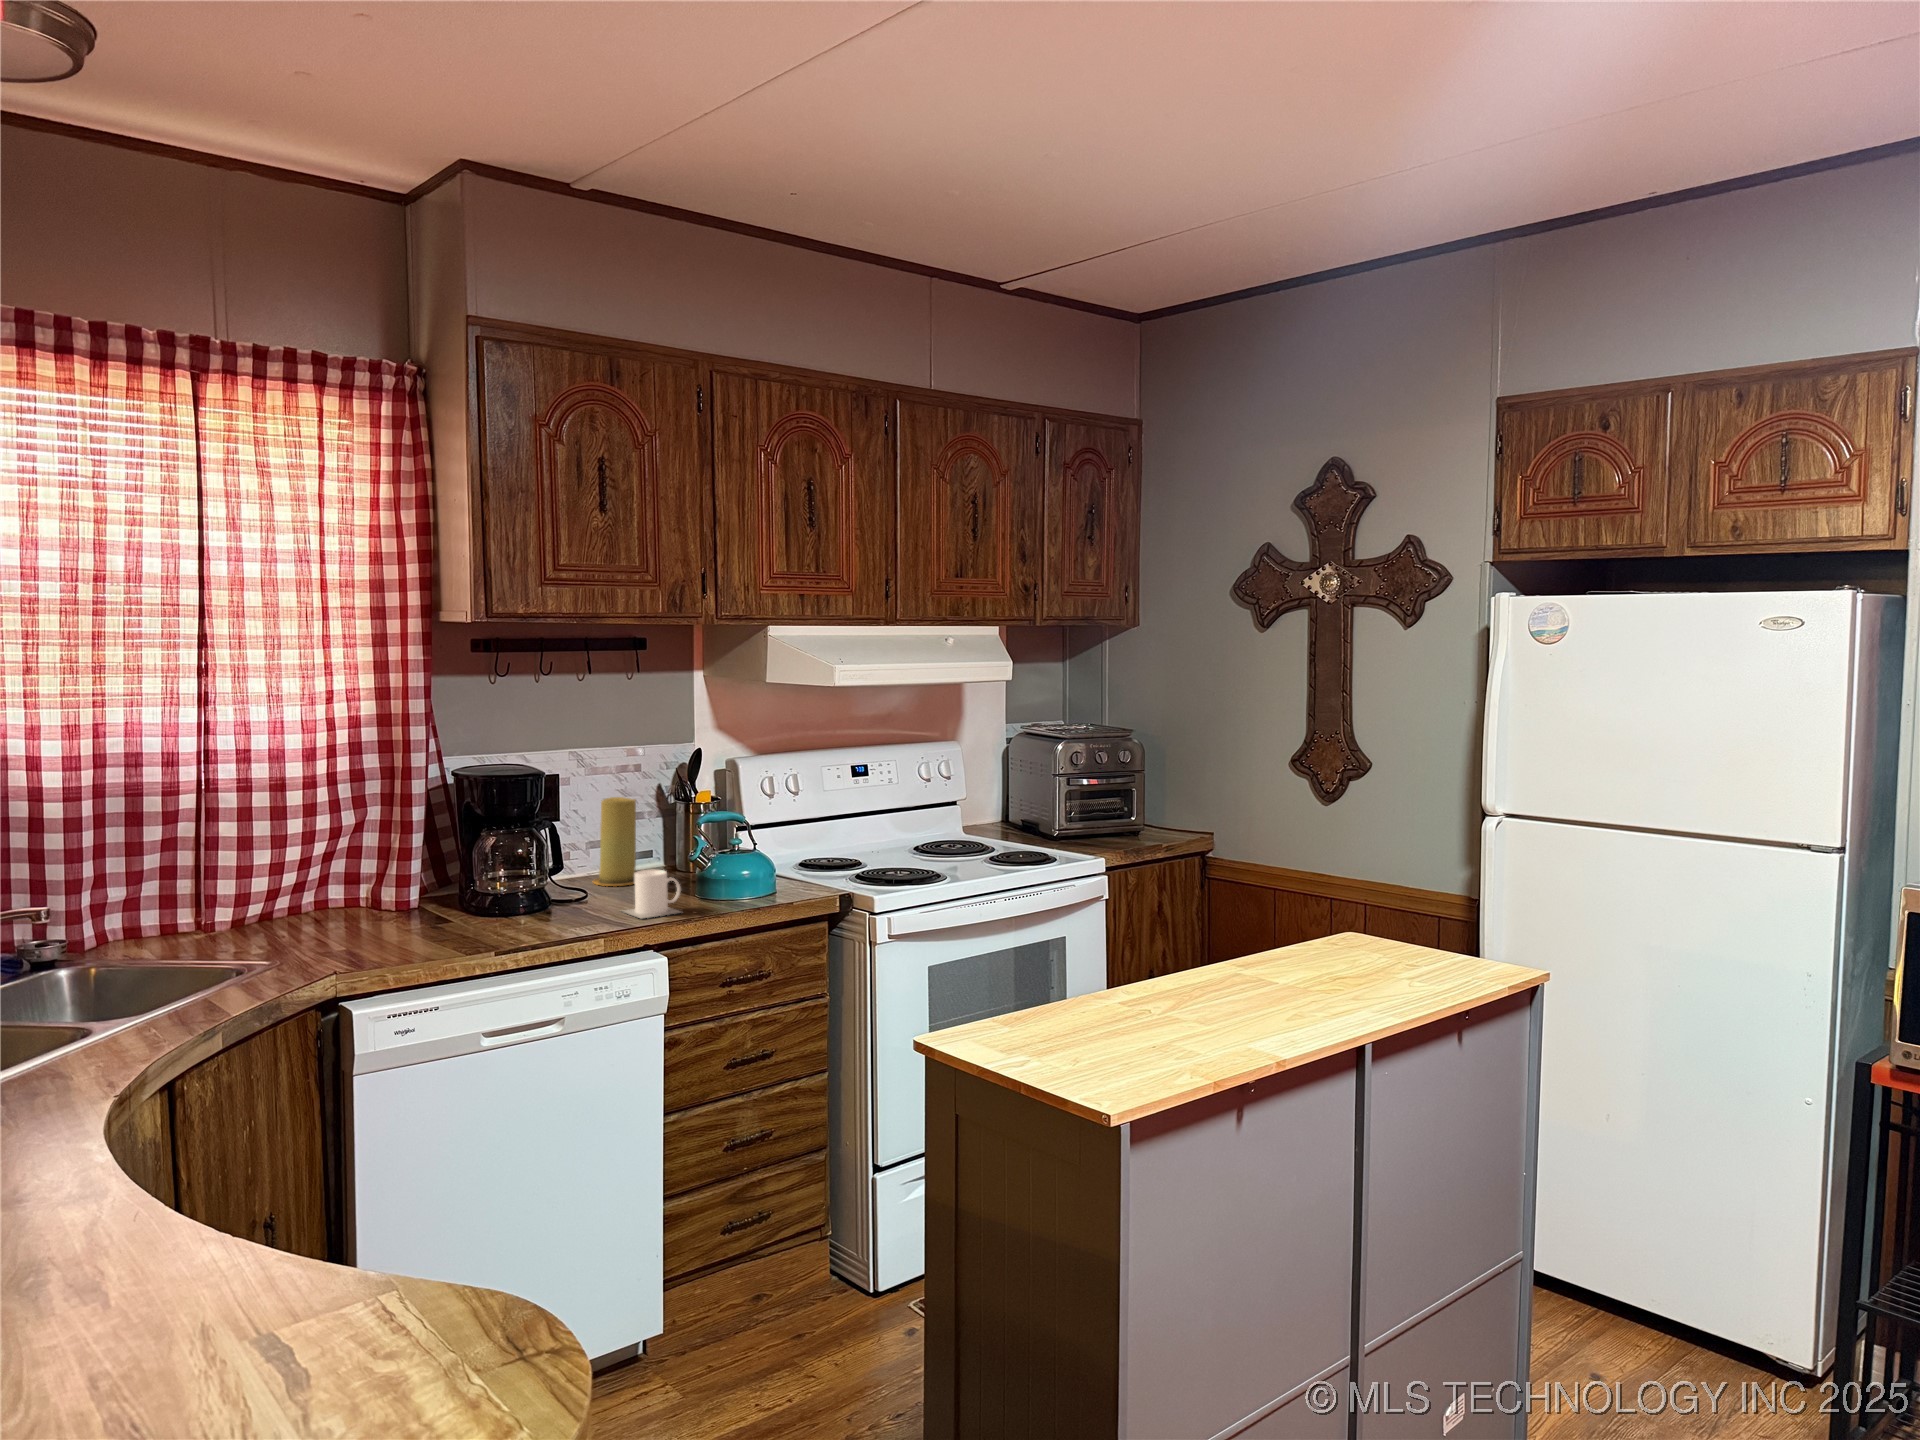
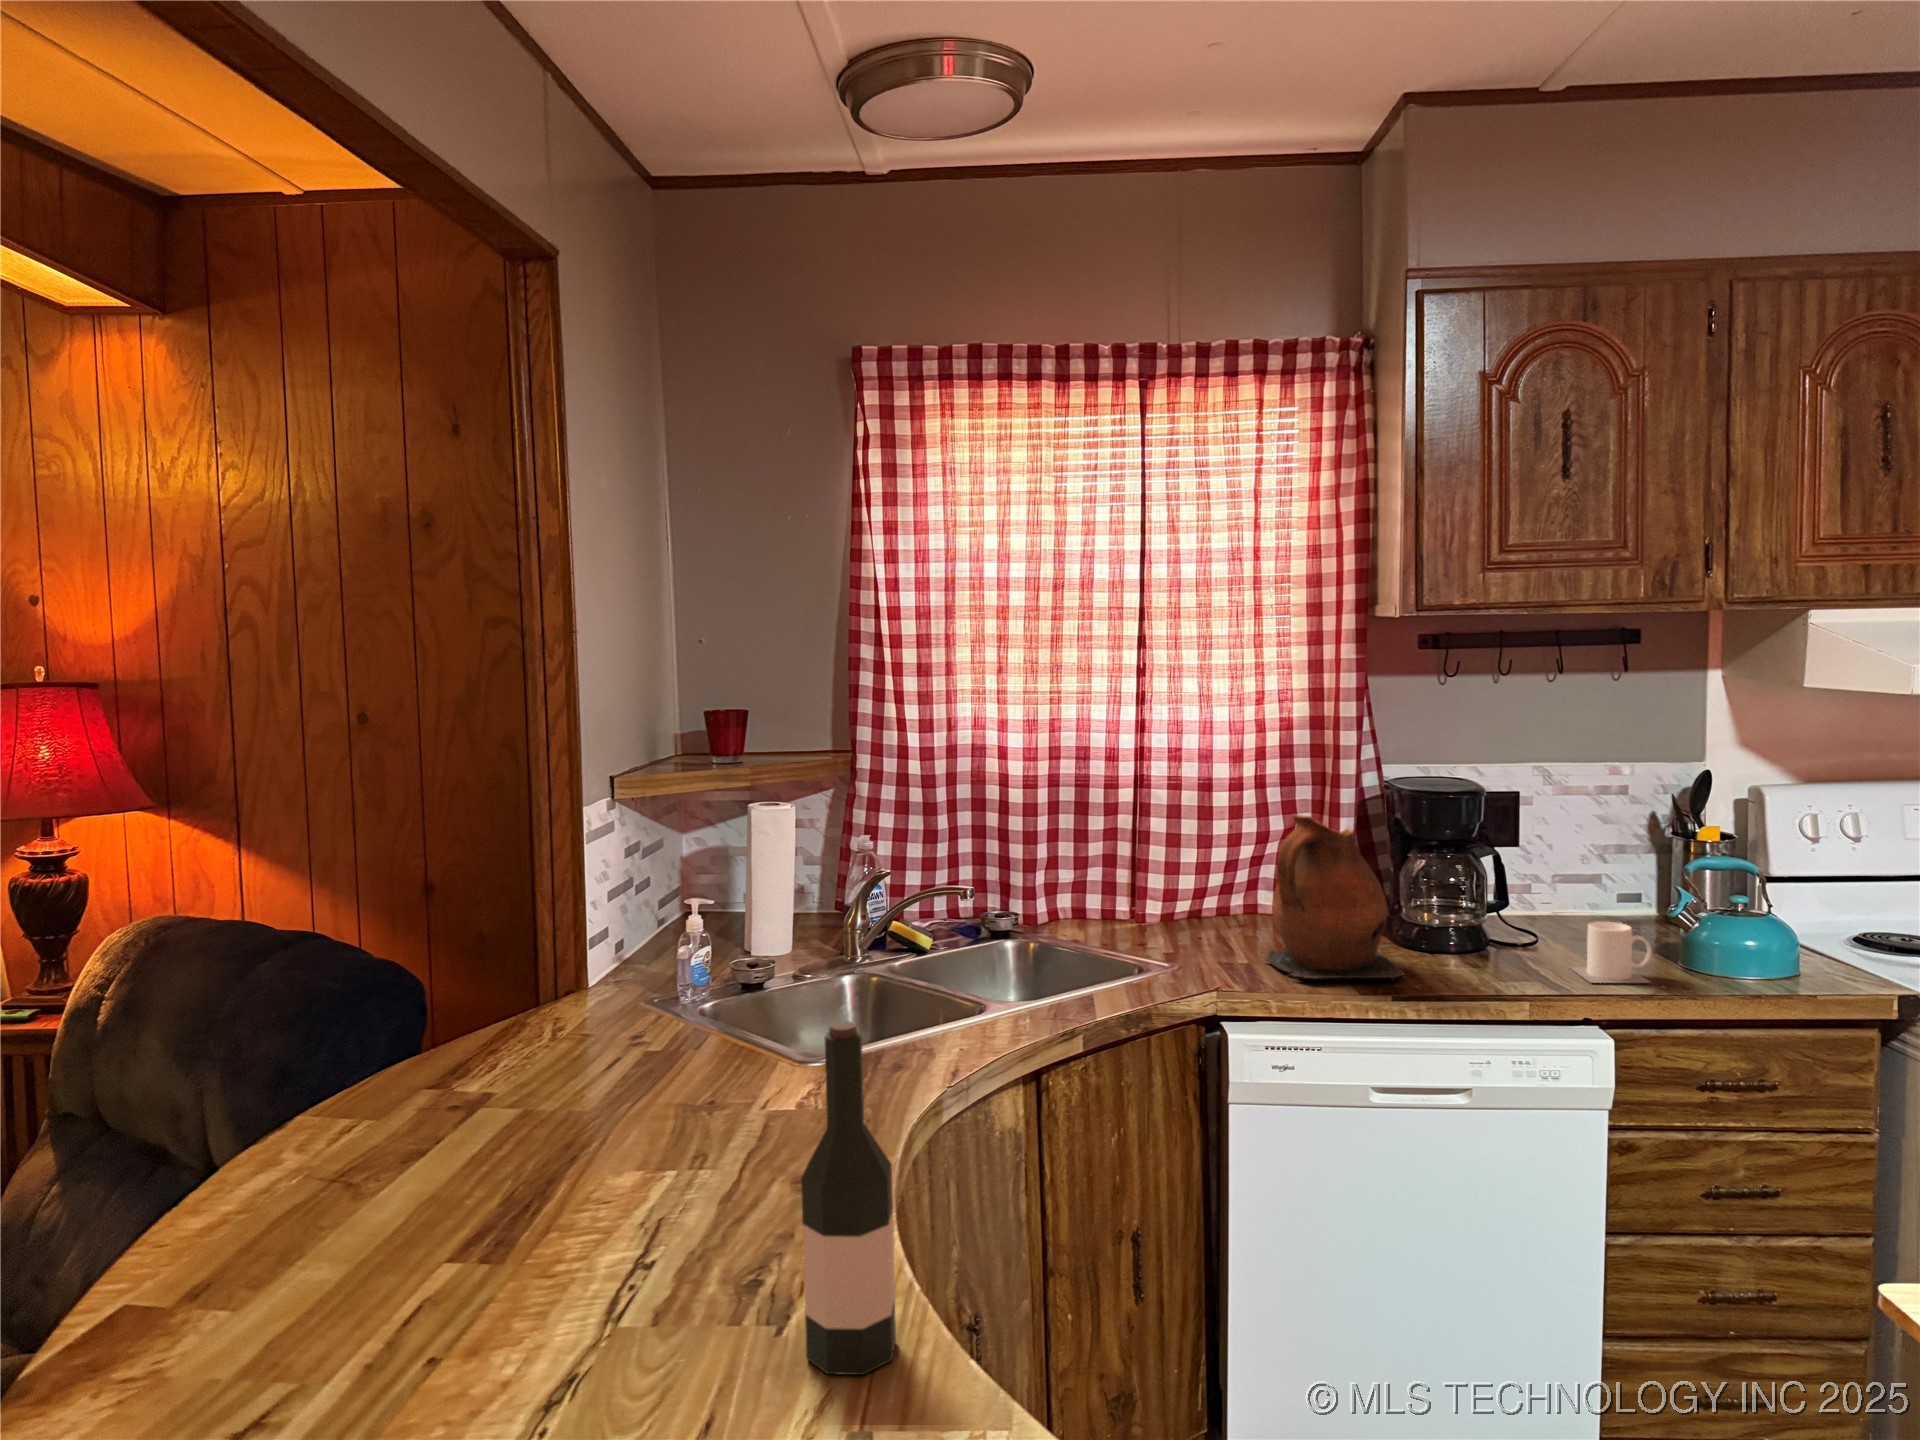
candle: present [593,797,636,886] -> none [1551,824,1615,933]
ceramic pitcher: none [356,802,497,951] -> present [1262,814,1404,980]
wine bottle: none [109,985,214,1313] -> present [801,1021,896,1375]

